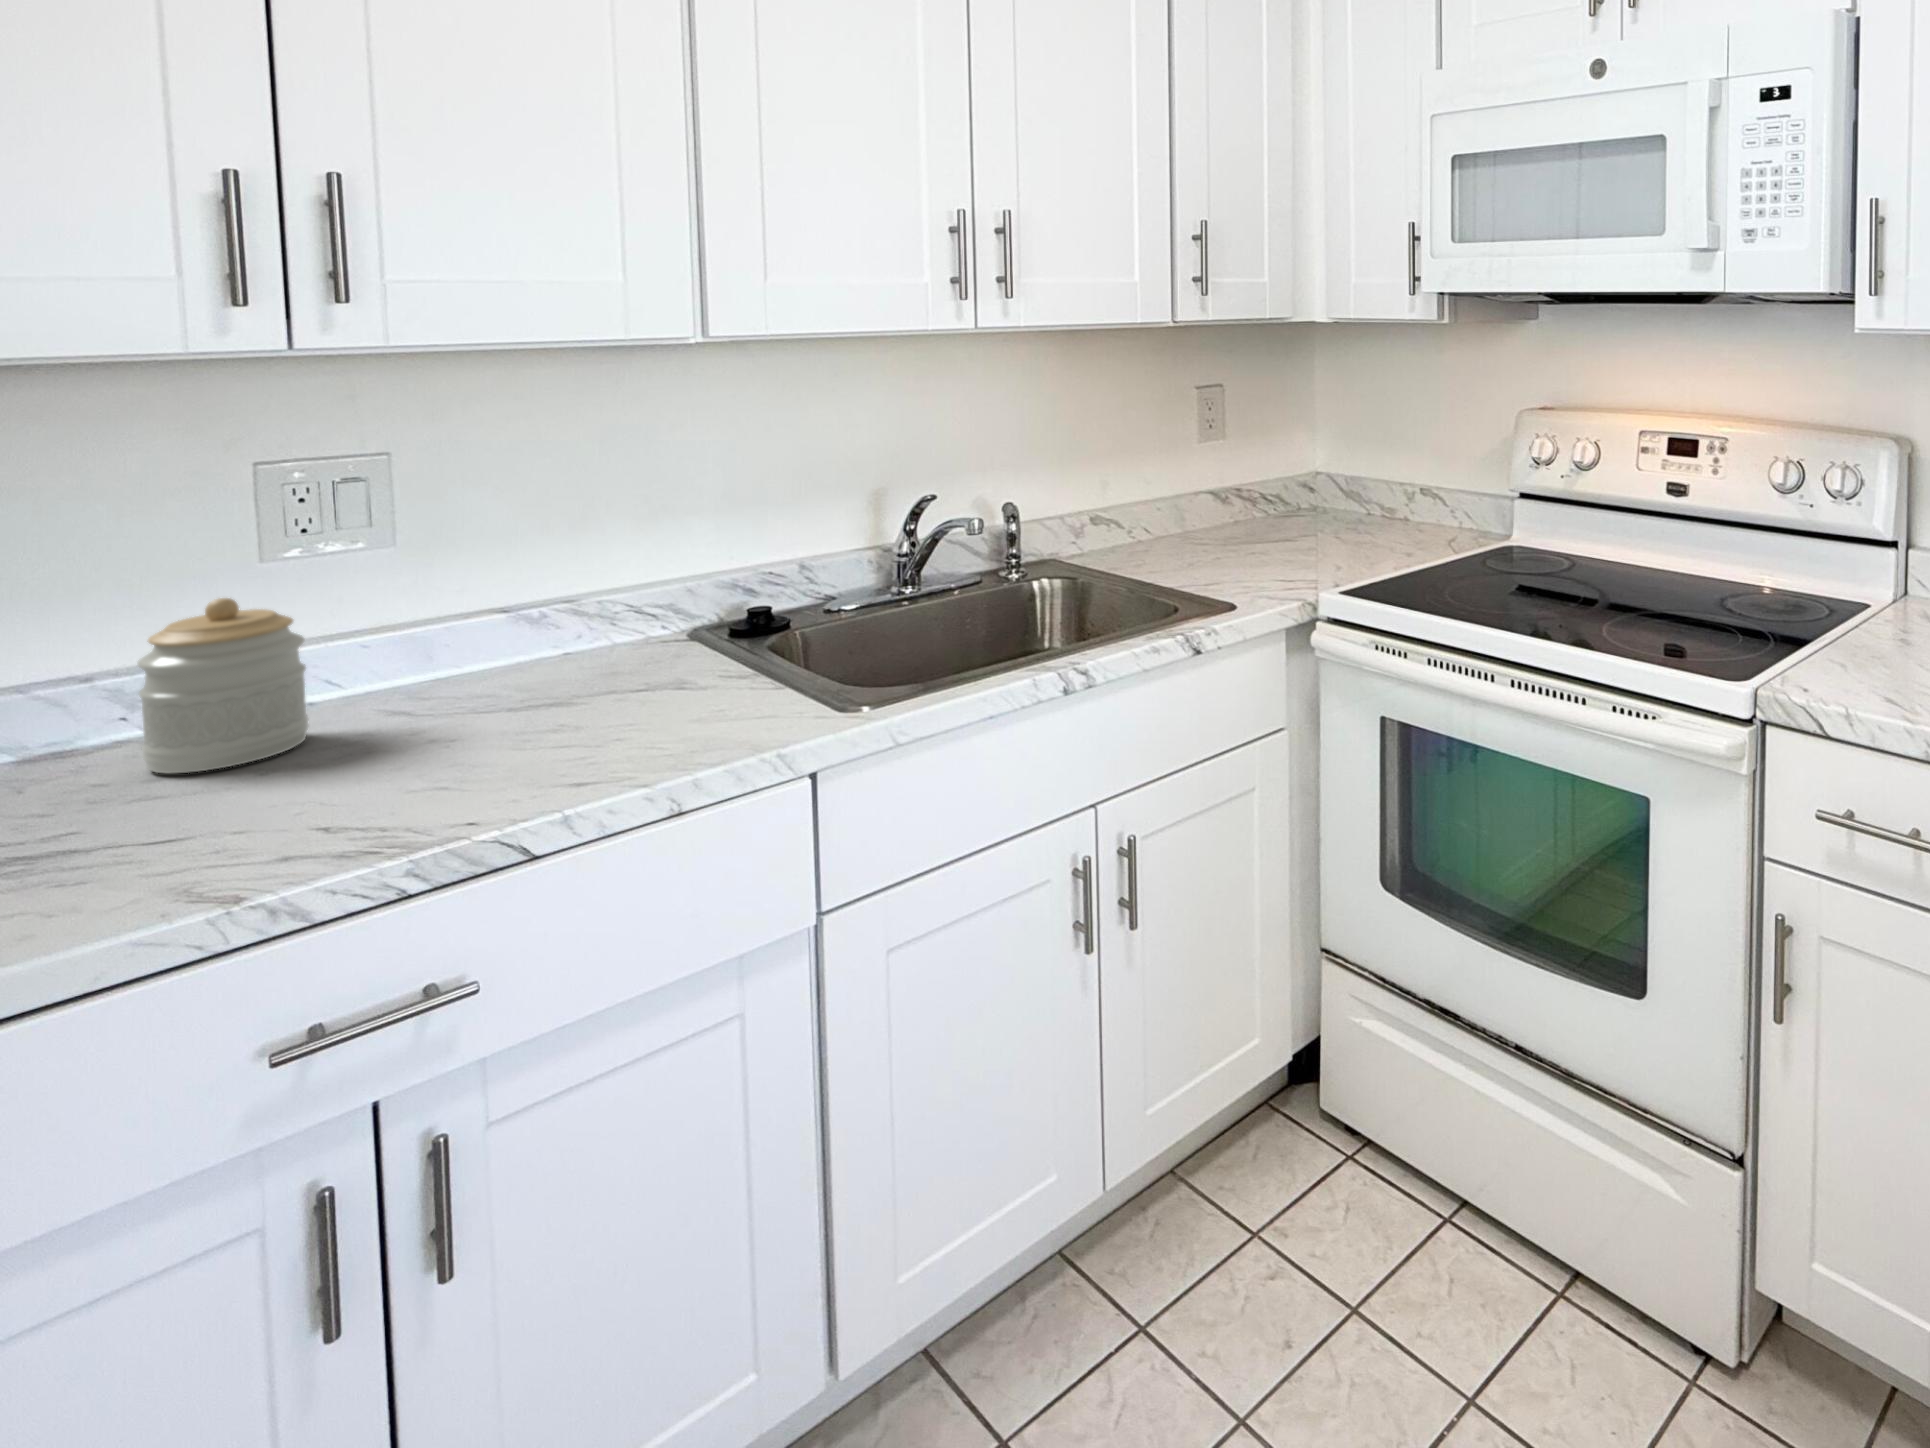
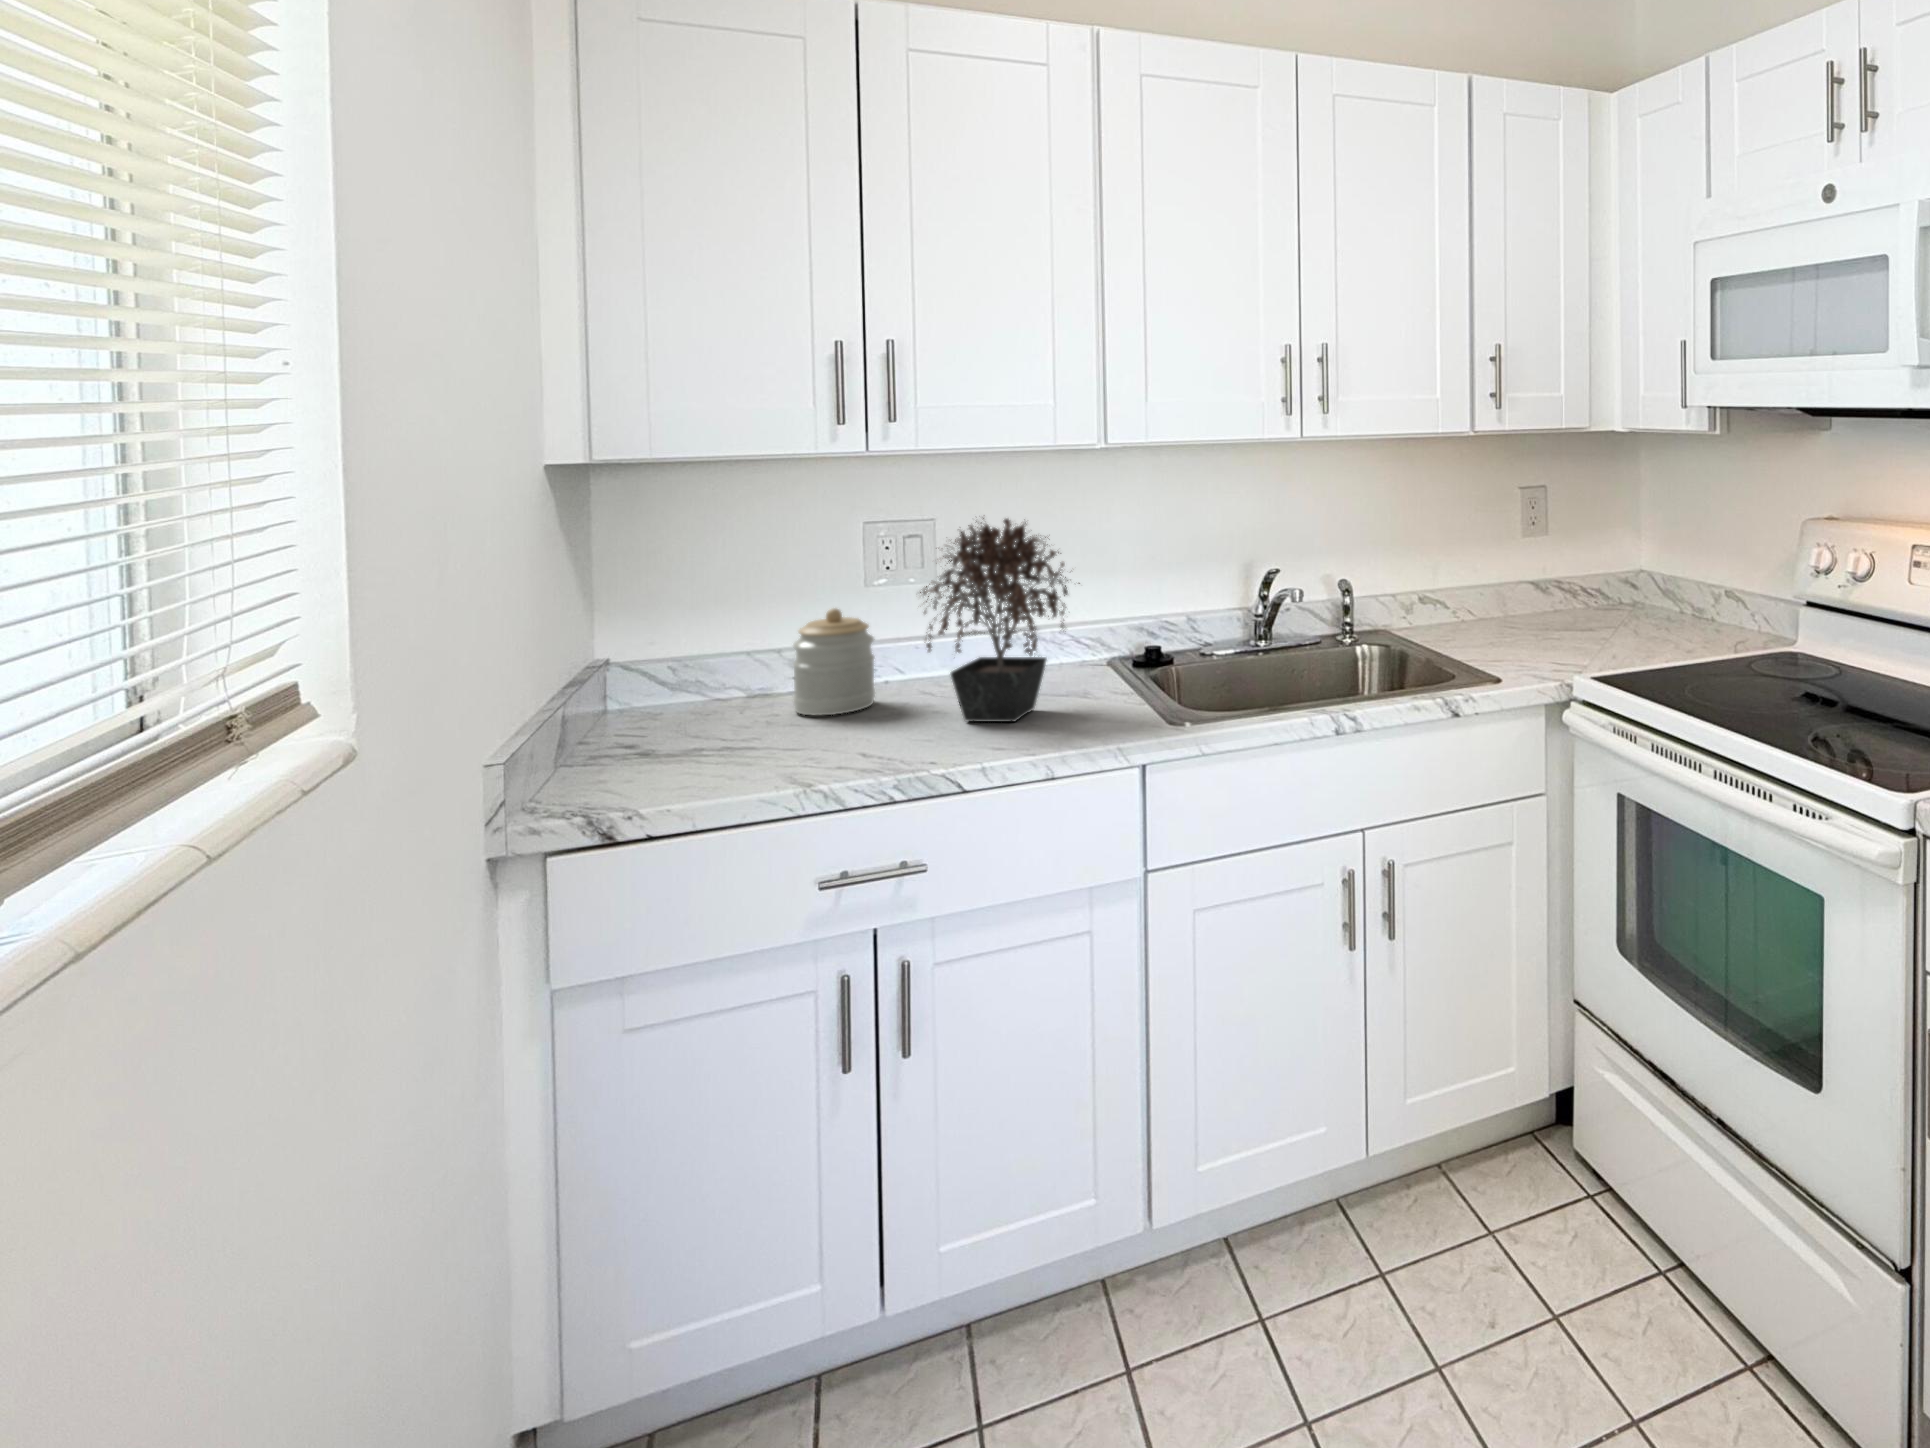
potted plant: none [398,438,685,746] -> present [920,518,1080,722]

